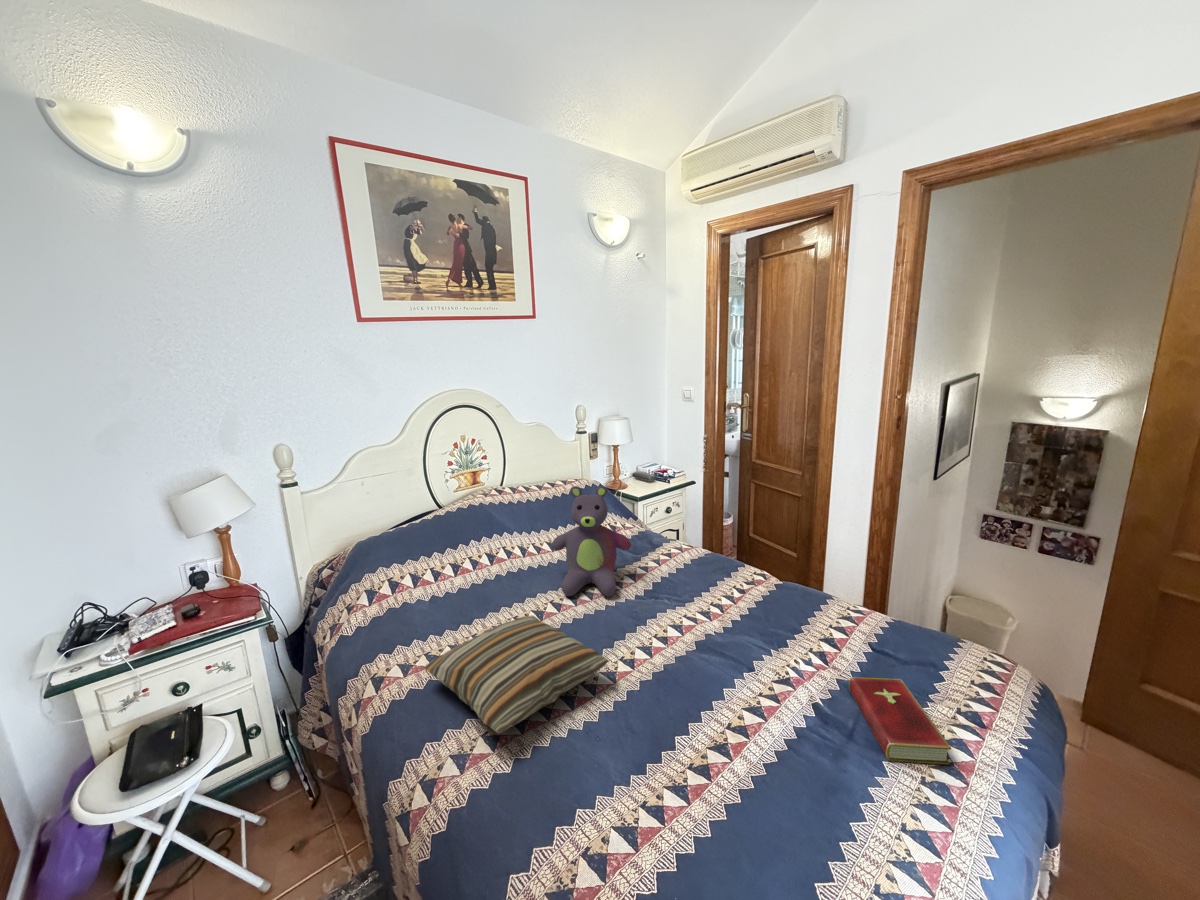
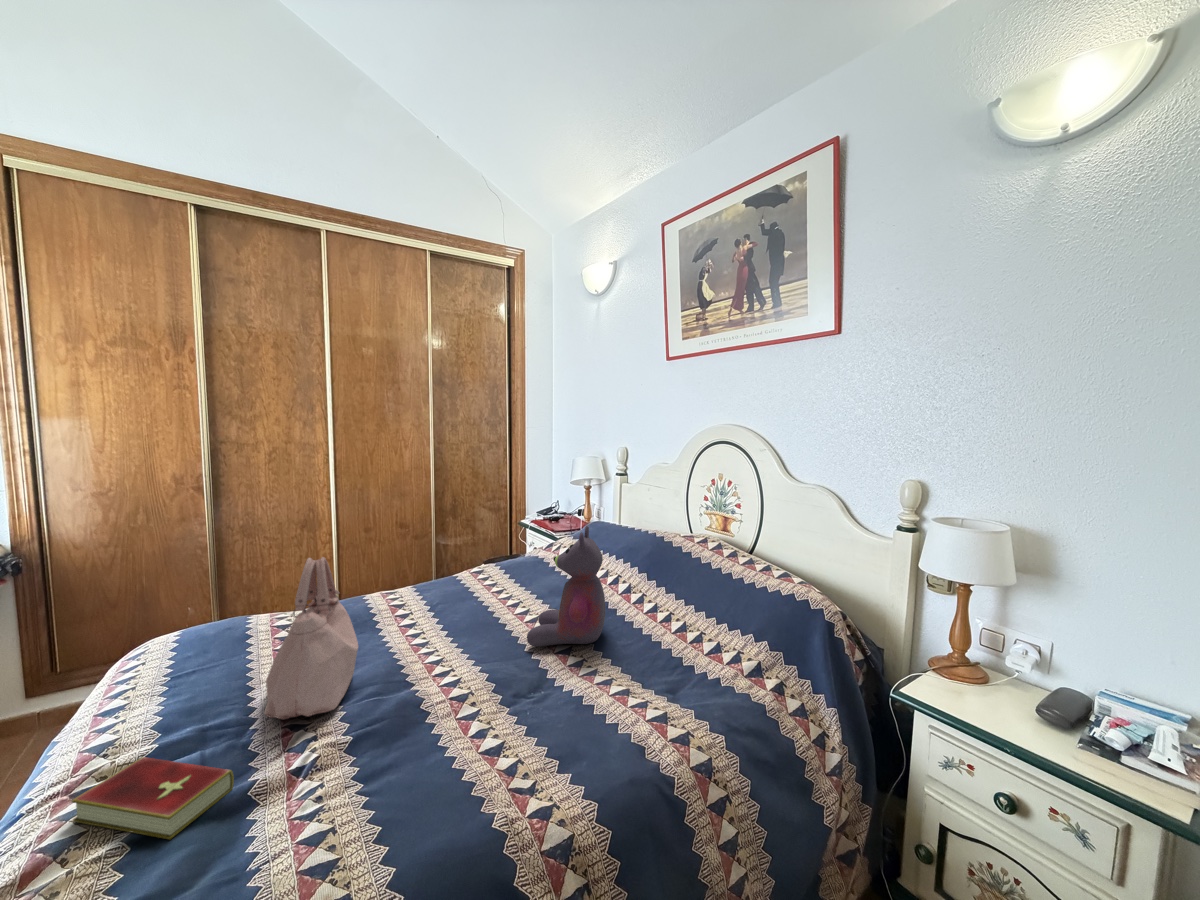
handbag: none [649,569,791,750] -> present [264,557,358,719]
pillow: present [426,615,609,734] -> none [365,573,492,626]

